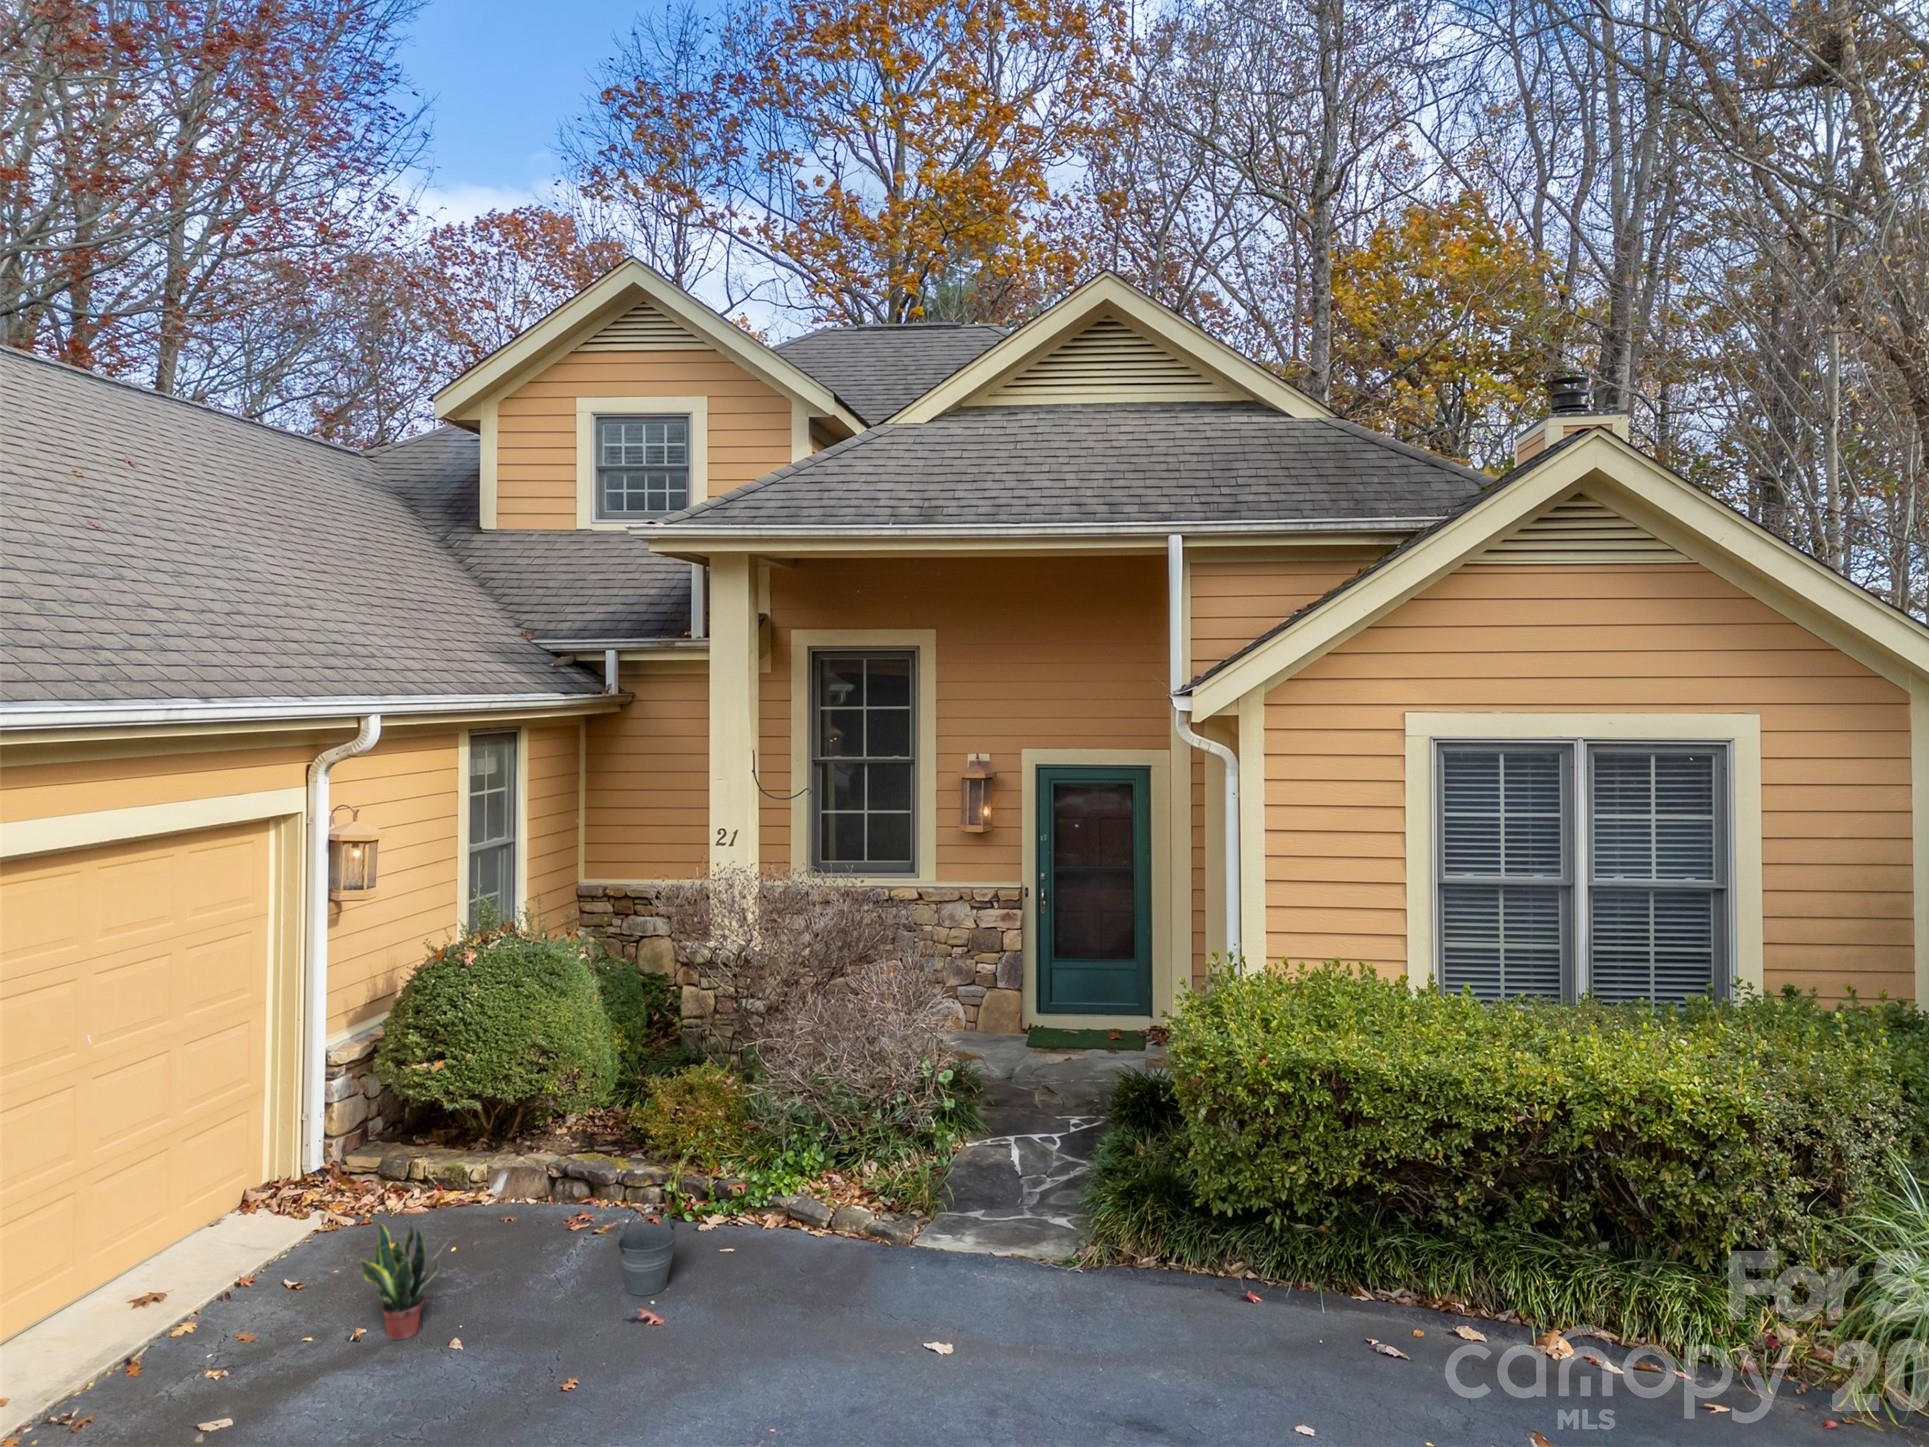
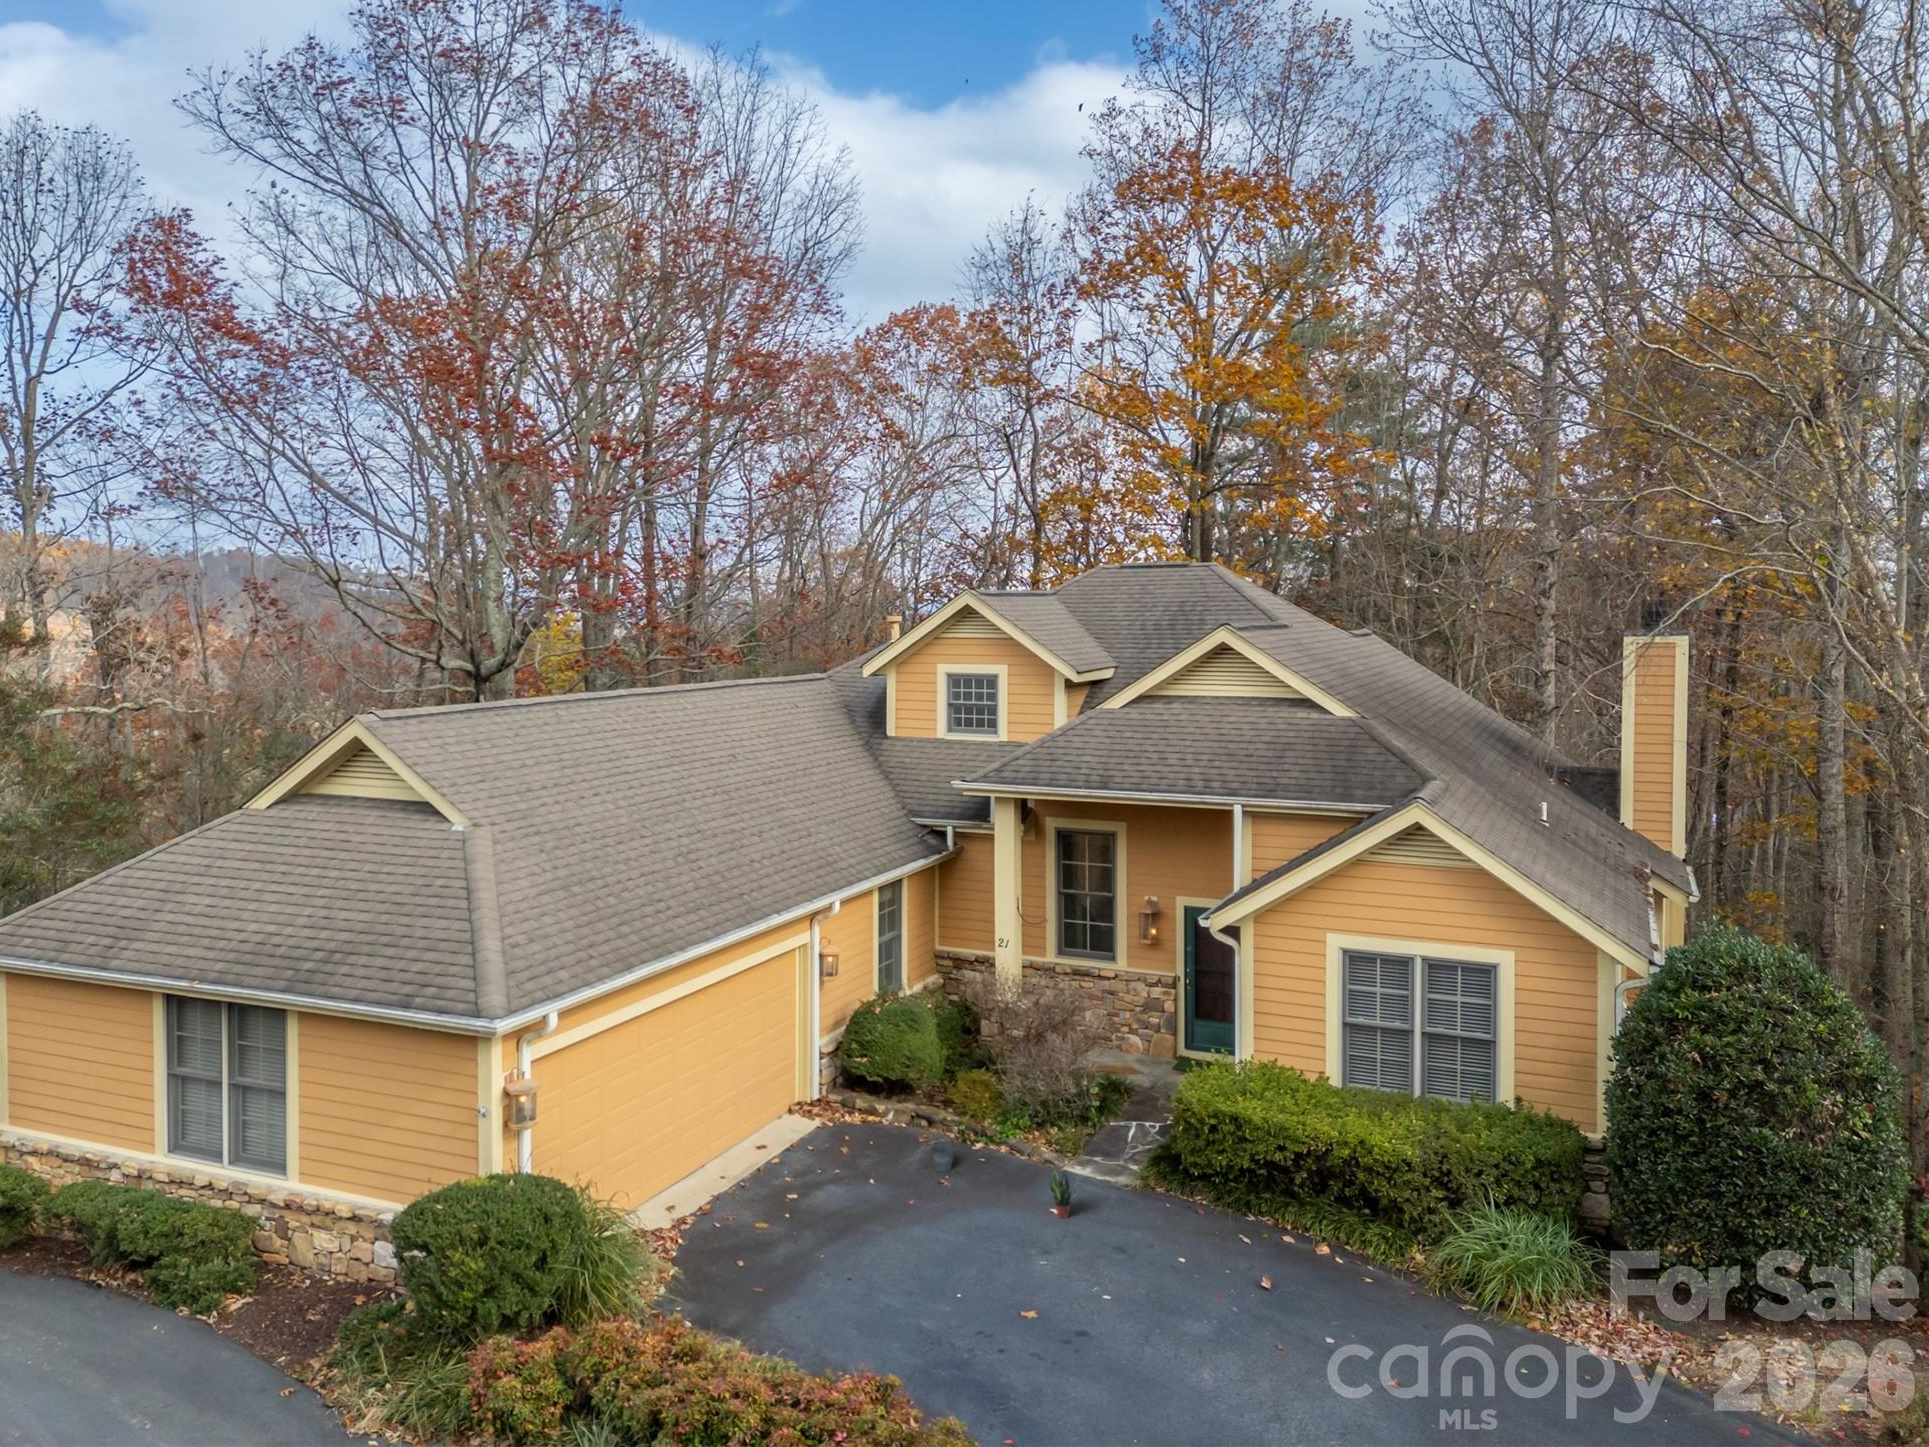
potted plant: present [362,1223,442,1340] -> present [1050,1170,1076,1218]

